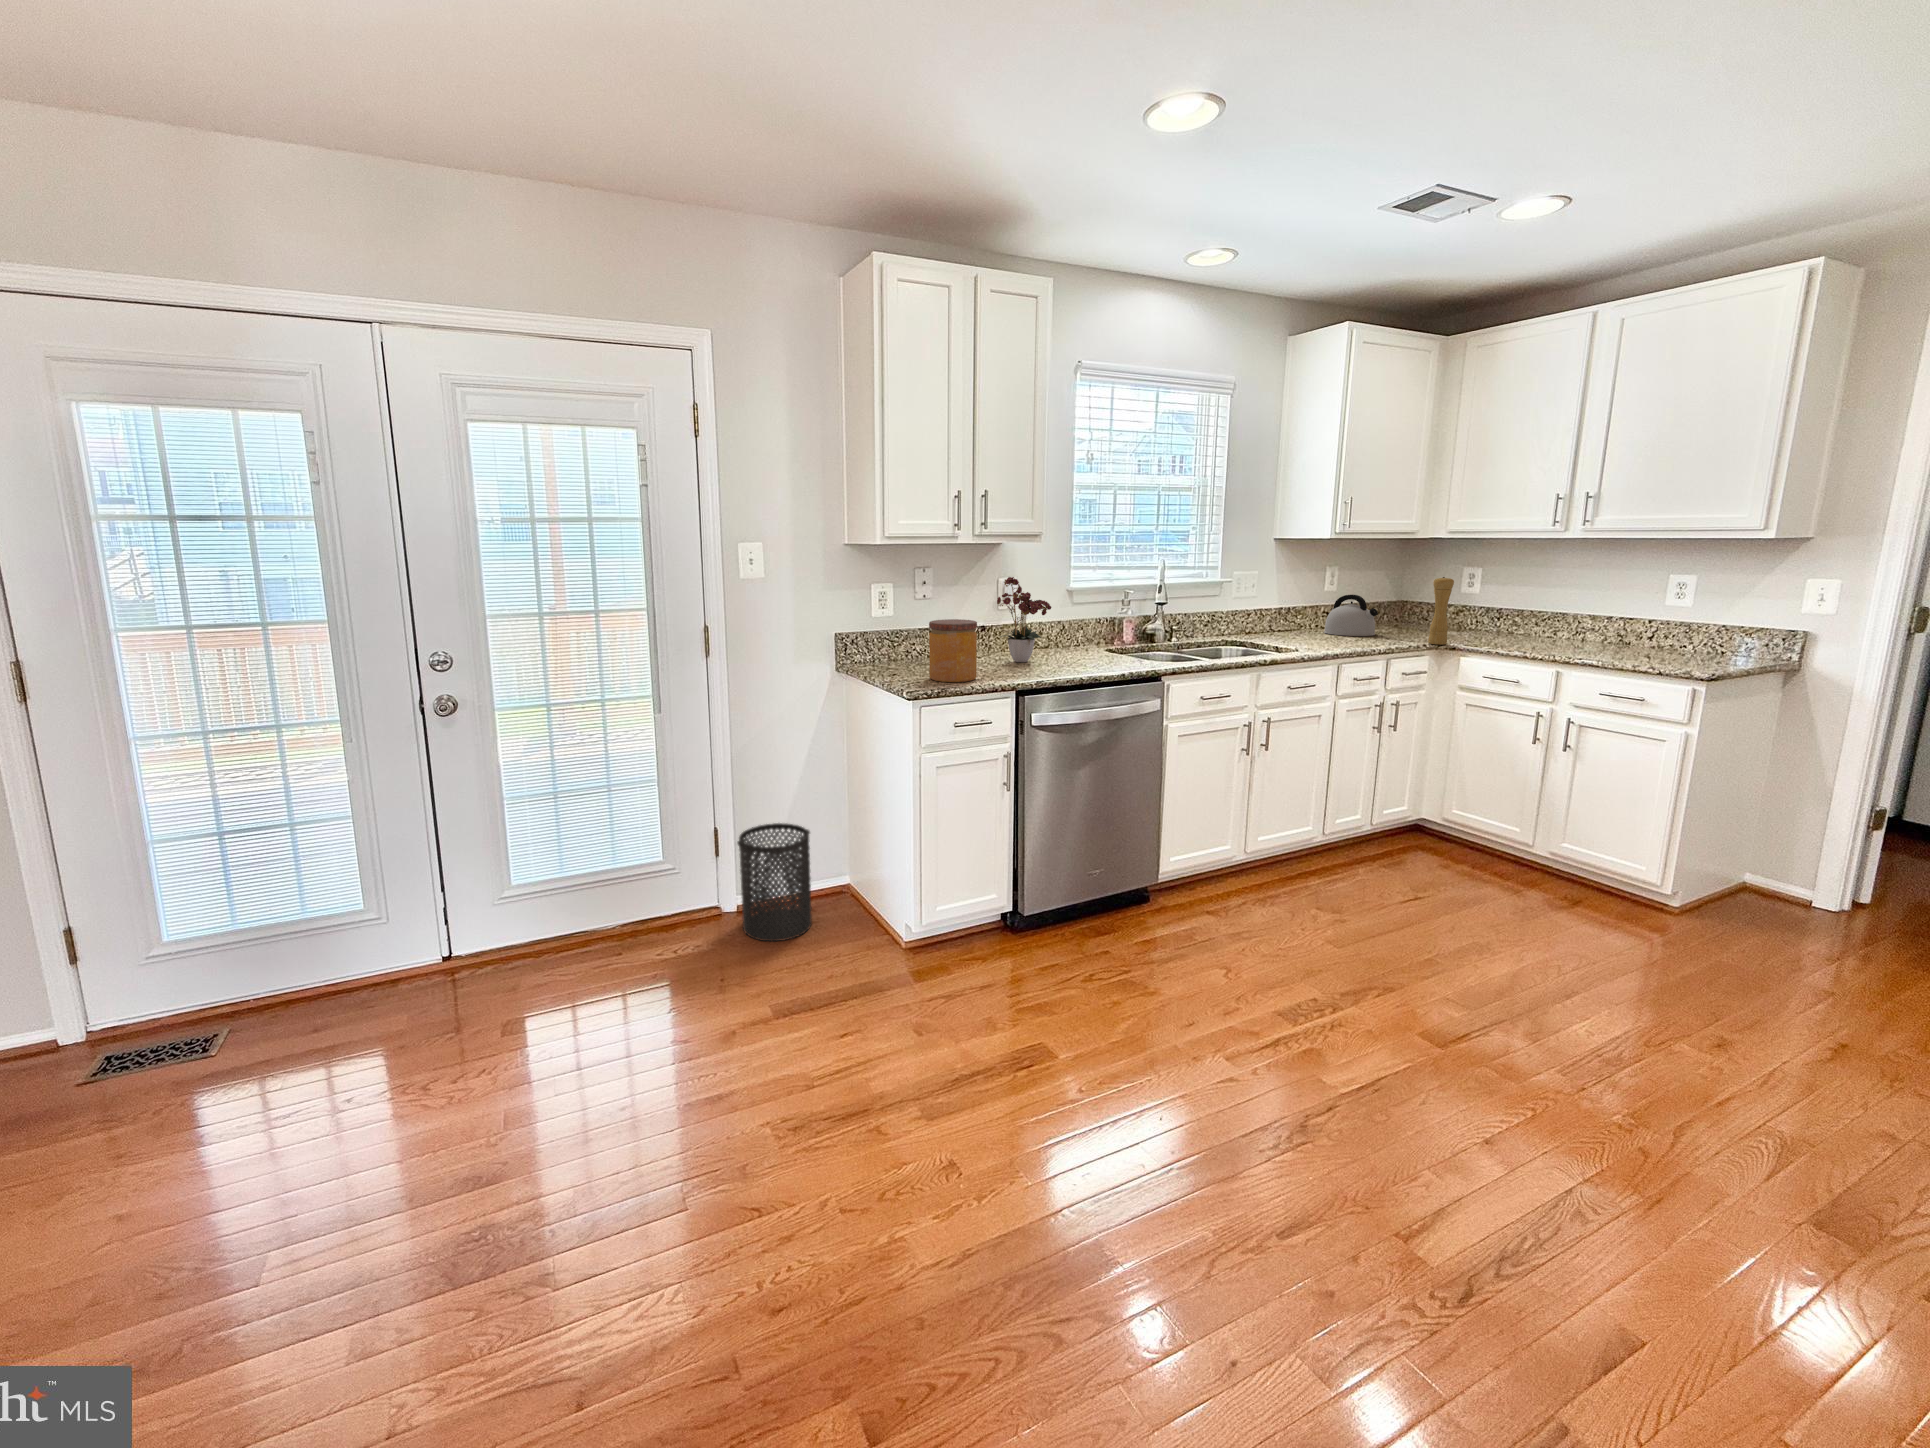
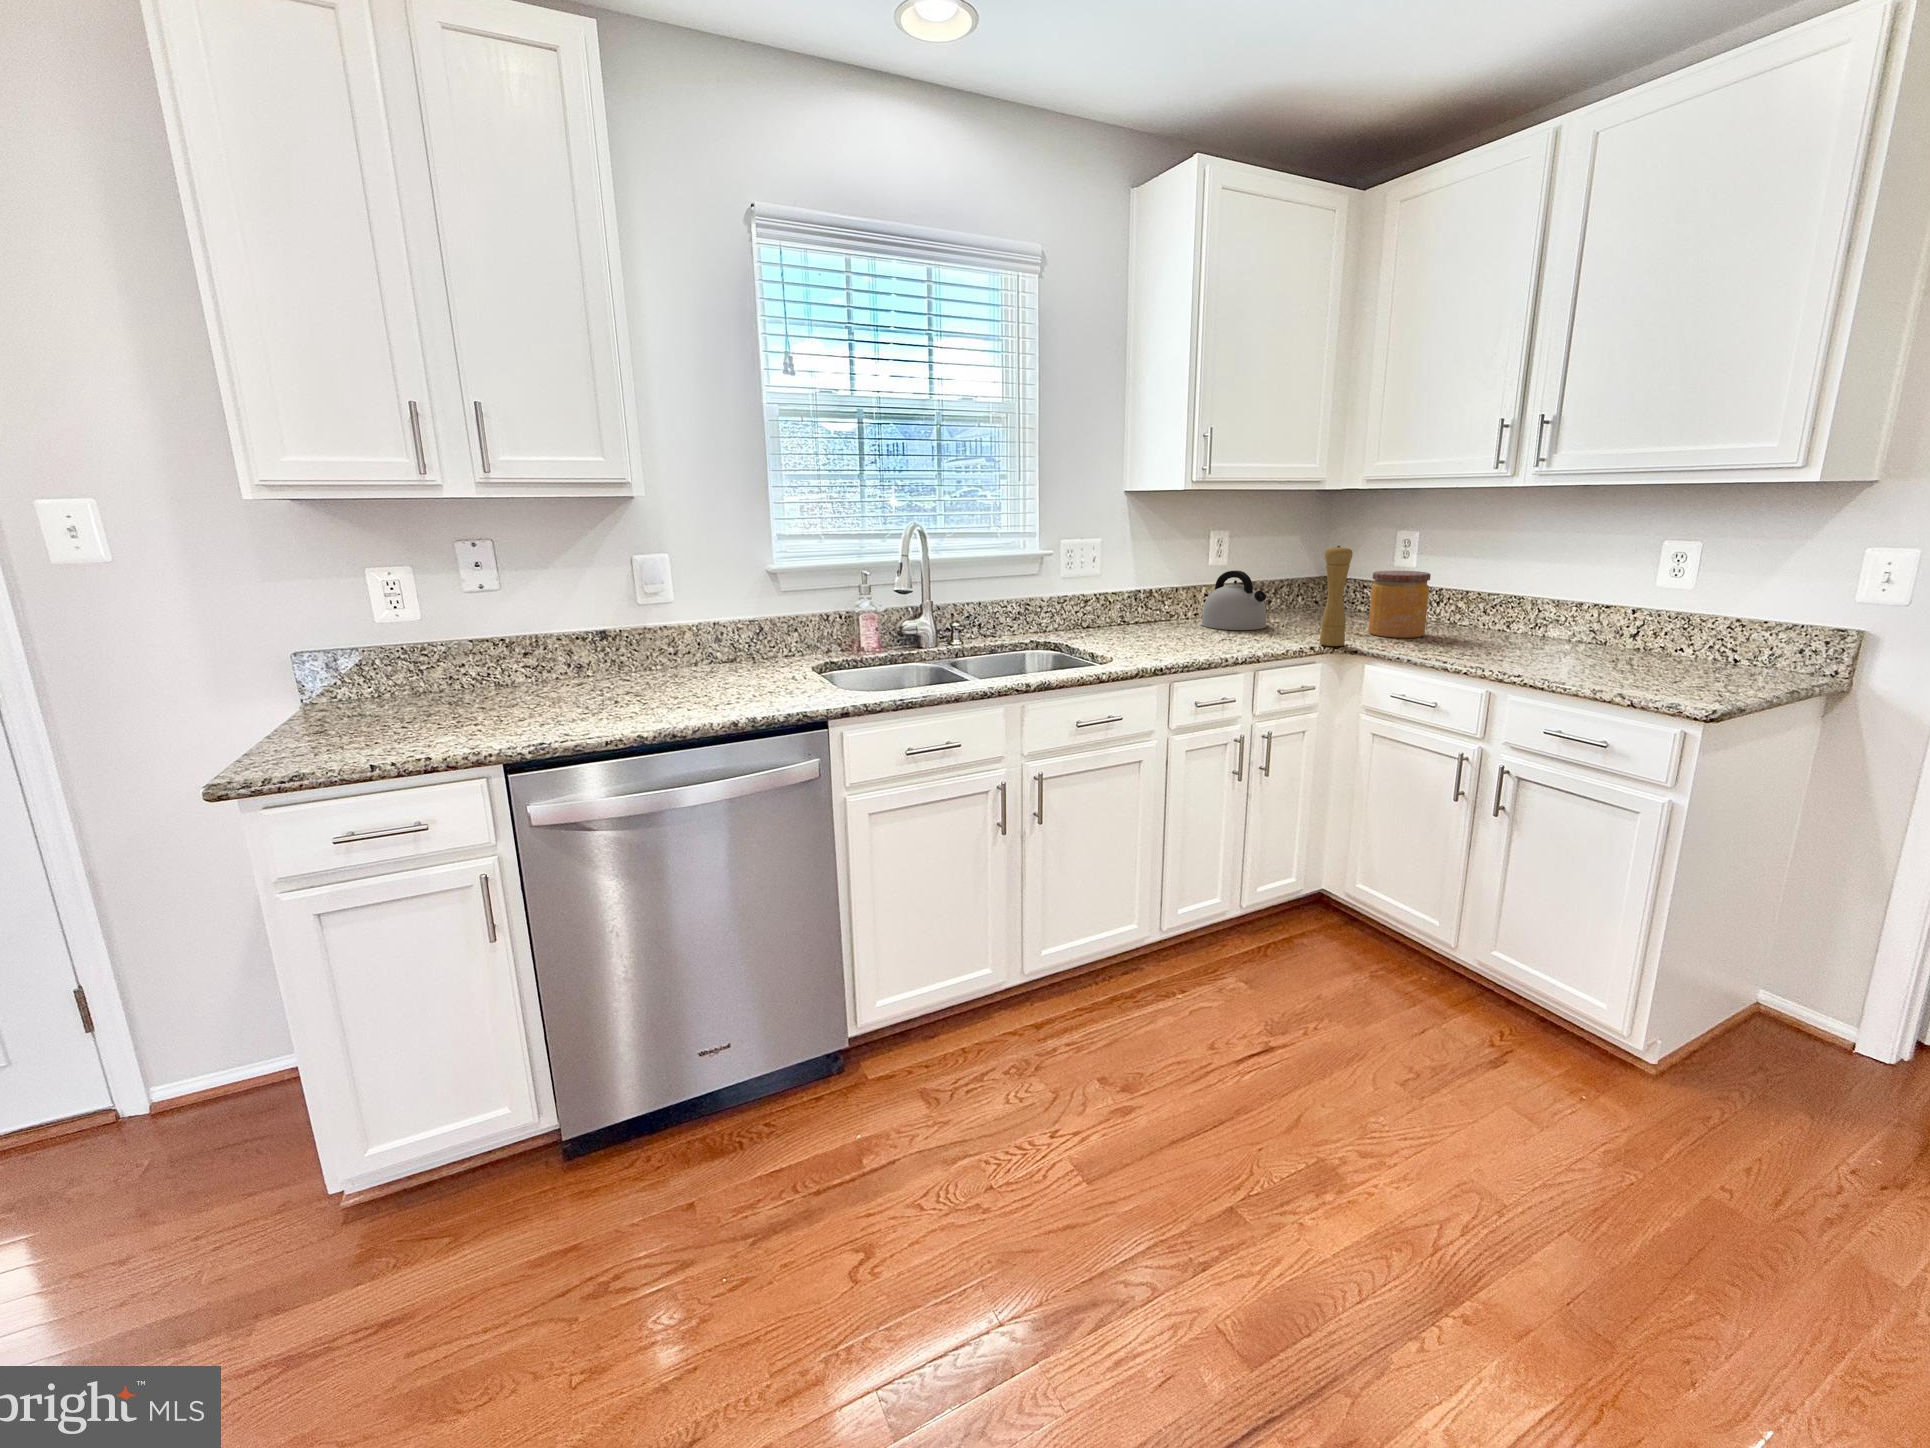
flower arrangement: present [997,577,1051,662] -> none [580,549,680,693]
jar: present [929,619,977,682] -> present [1368,571,1431,638]
trash can: present [737,823,812,941] -> none [56,970,261,1191]

